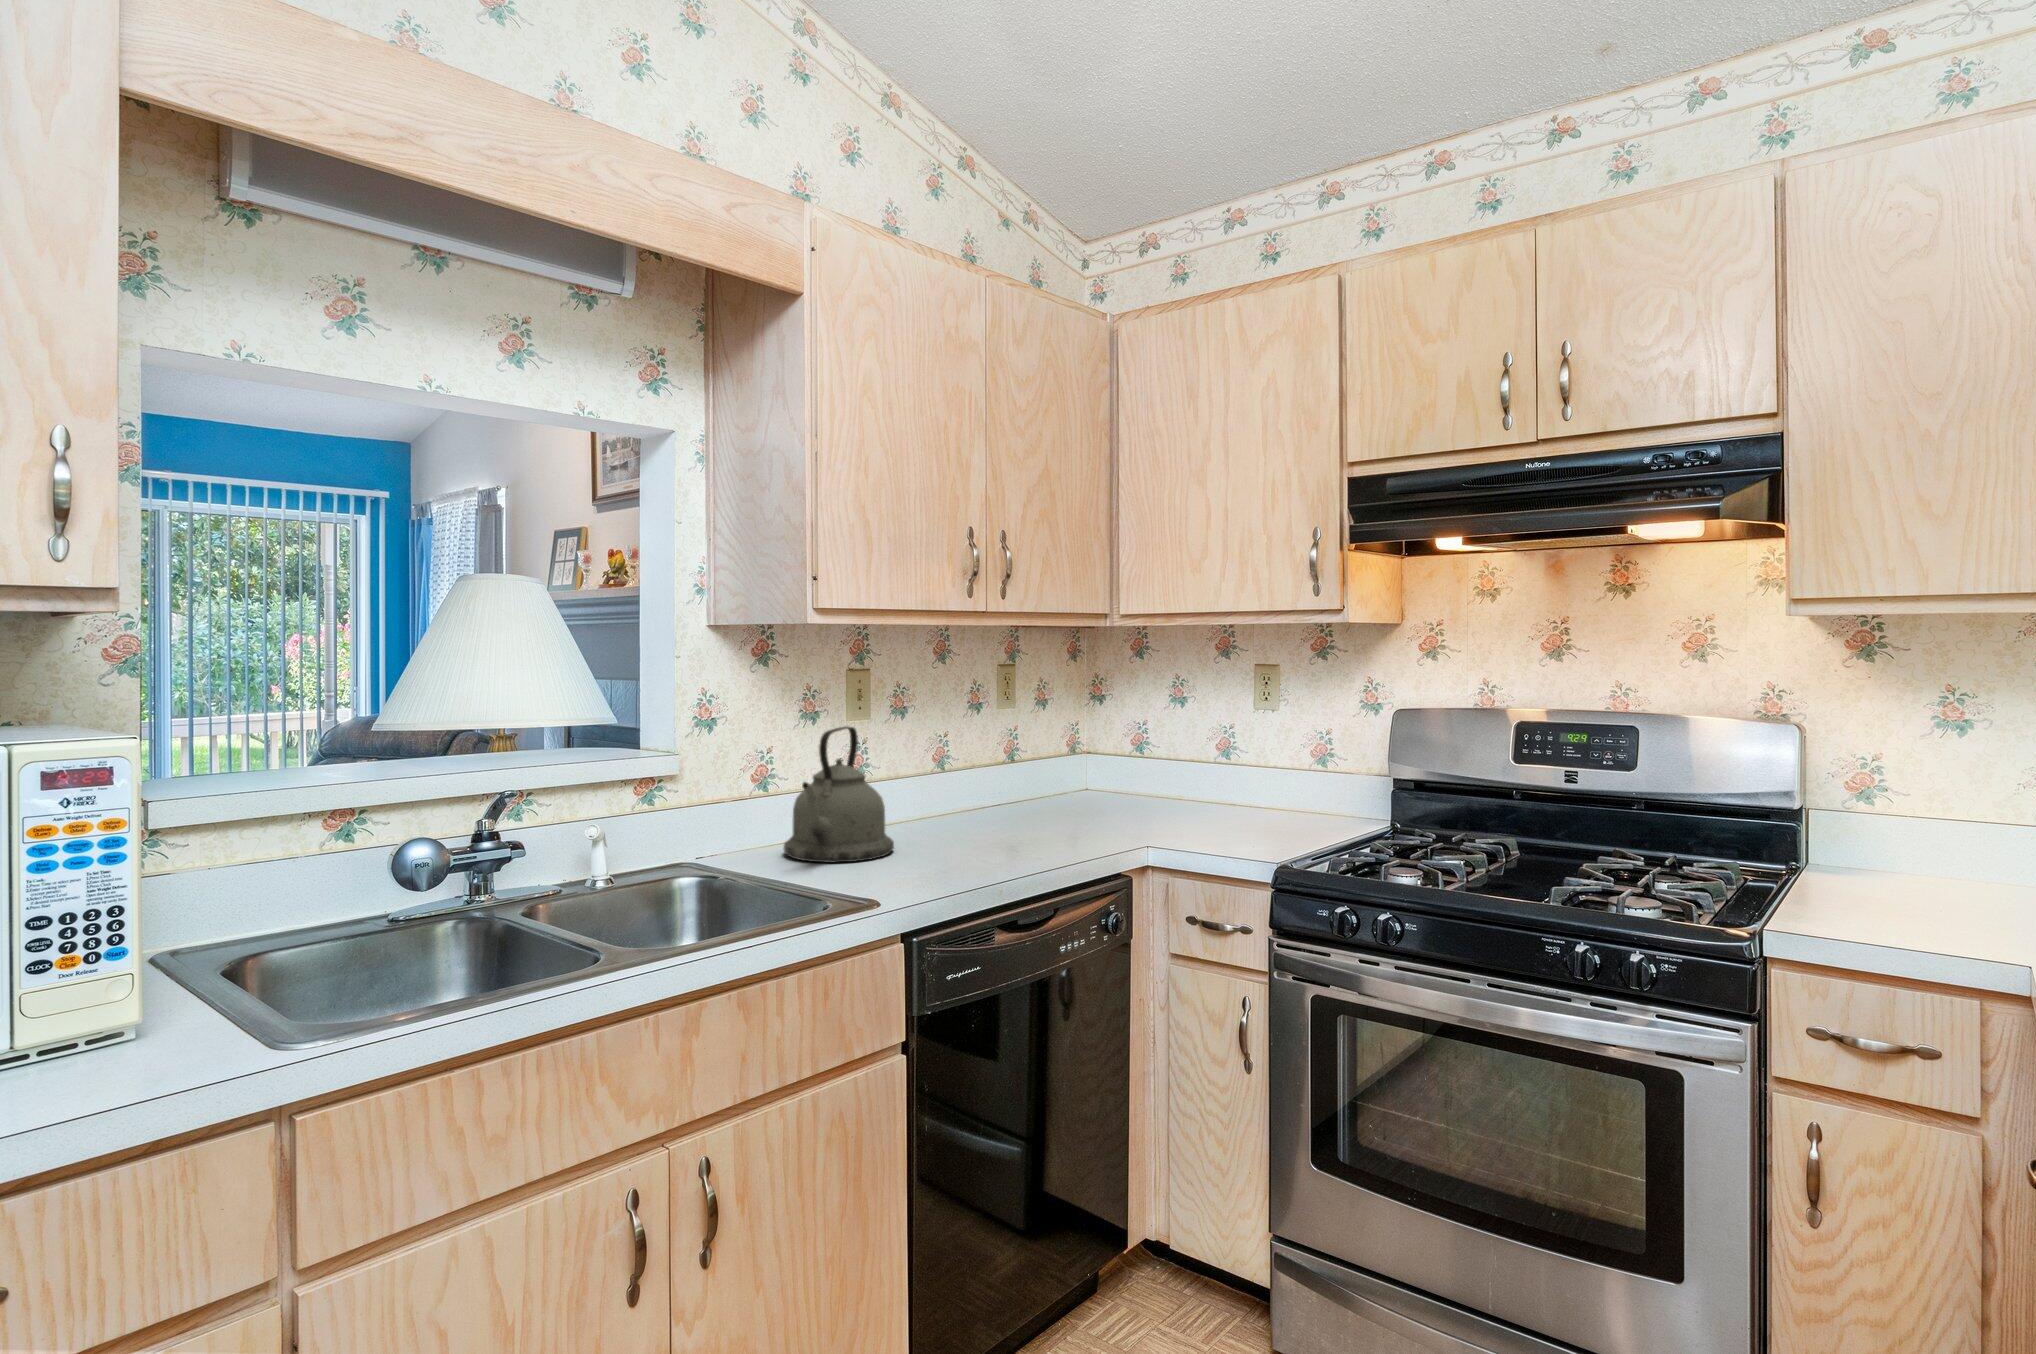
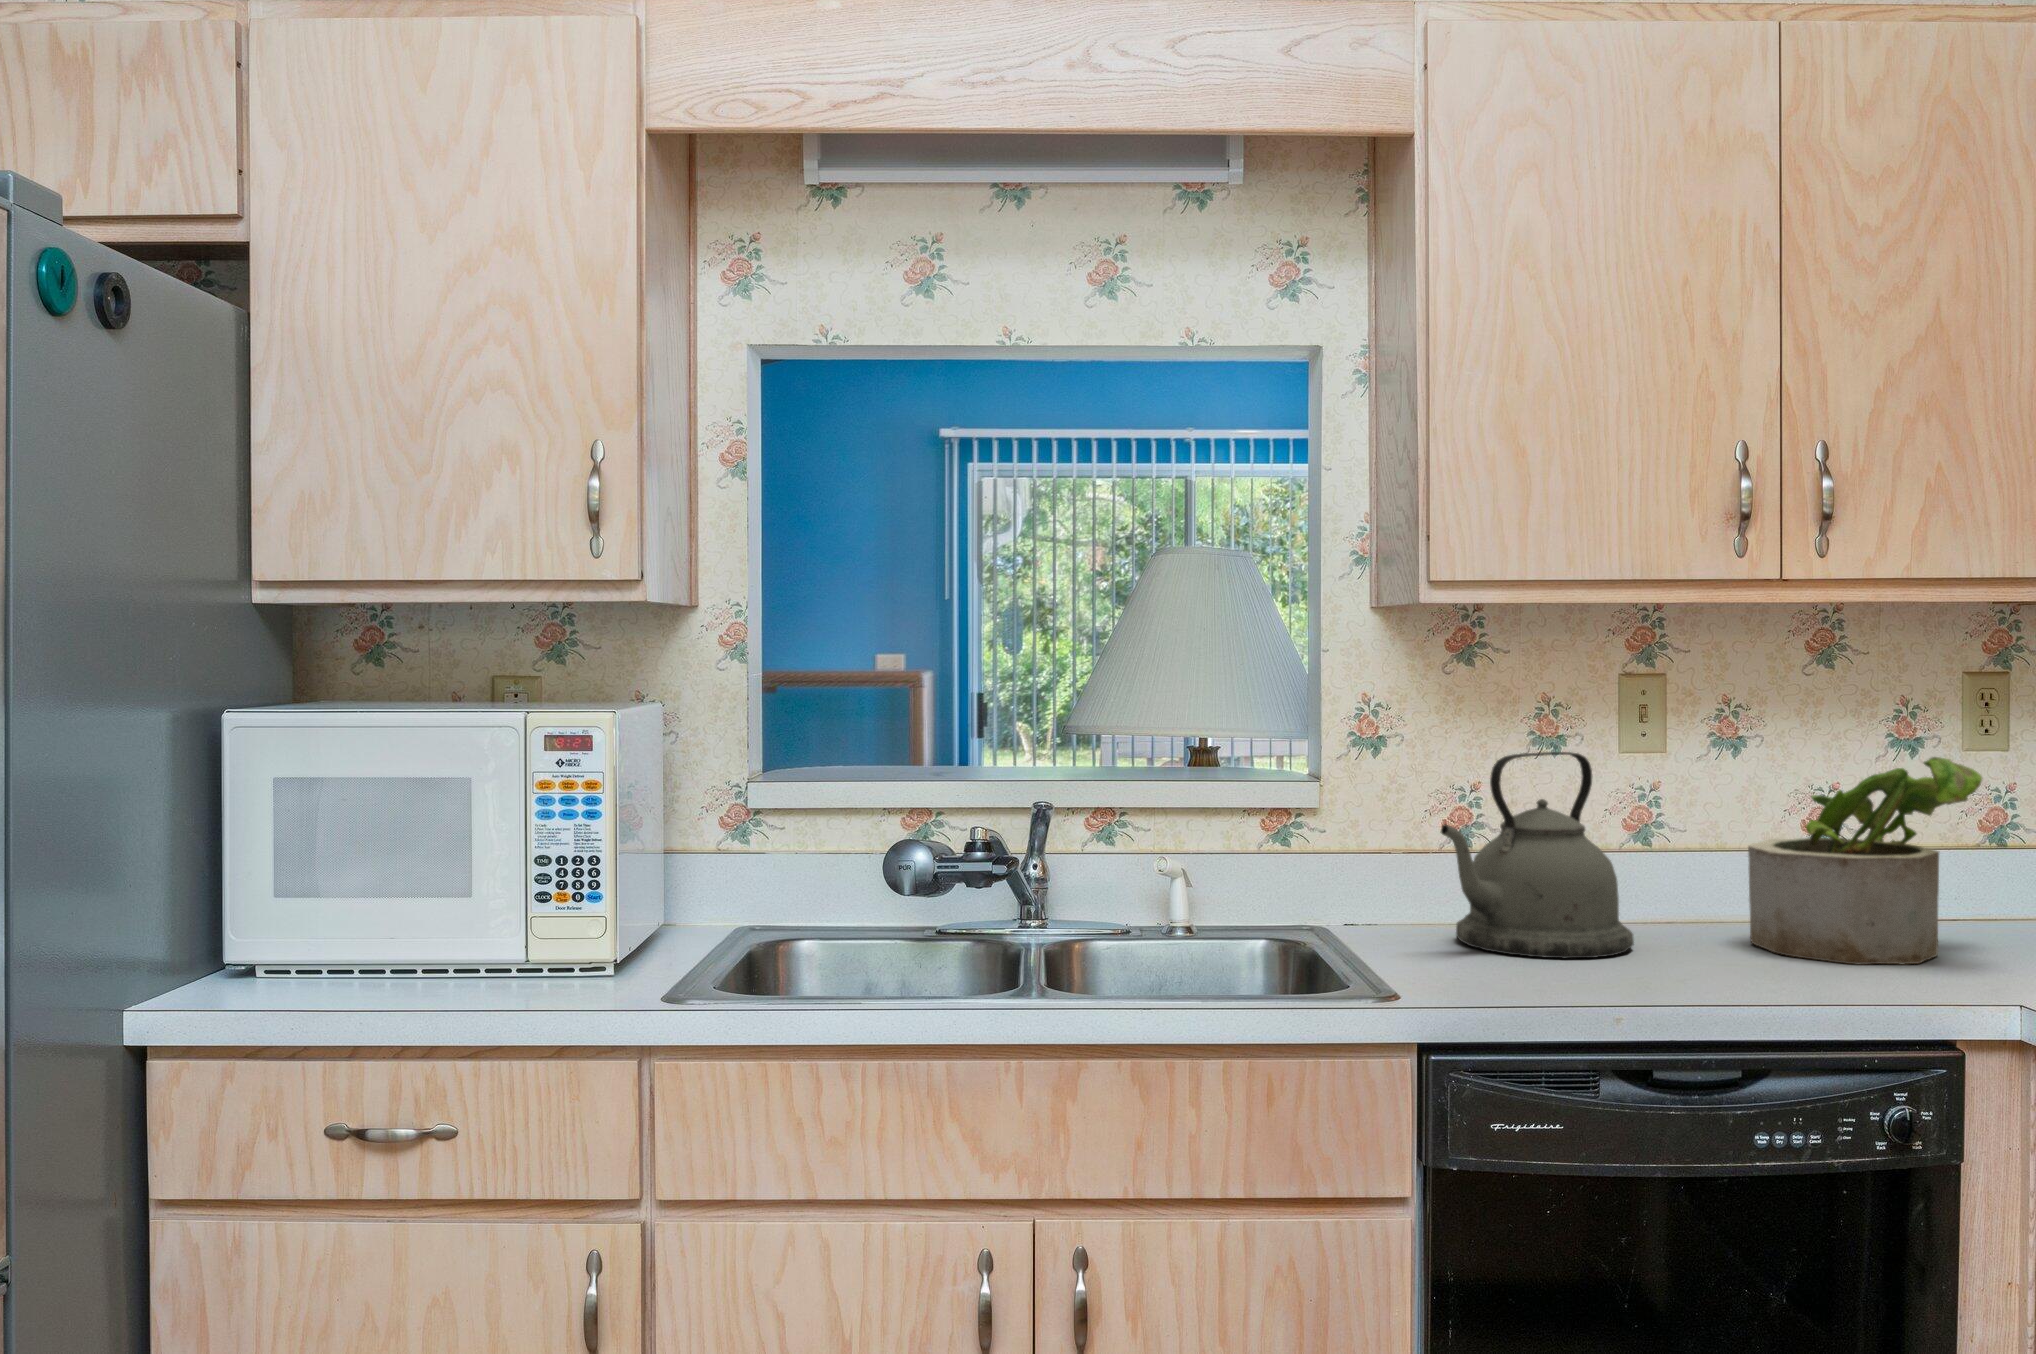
potted plant: none [935,719,1048,839] -> present [1748,757,1982,965]

